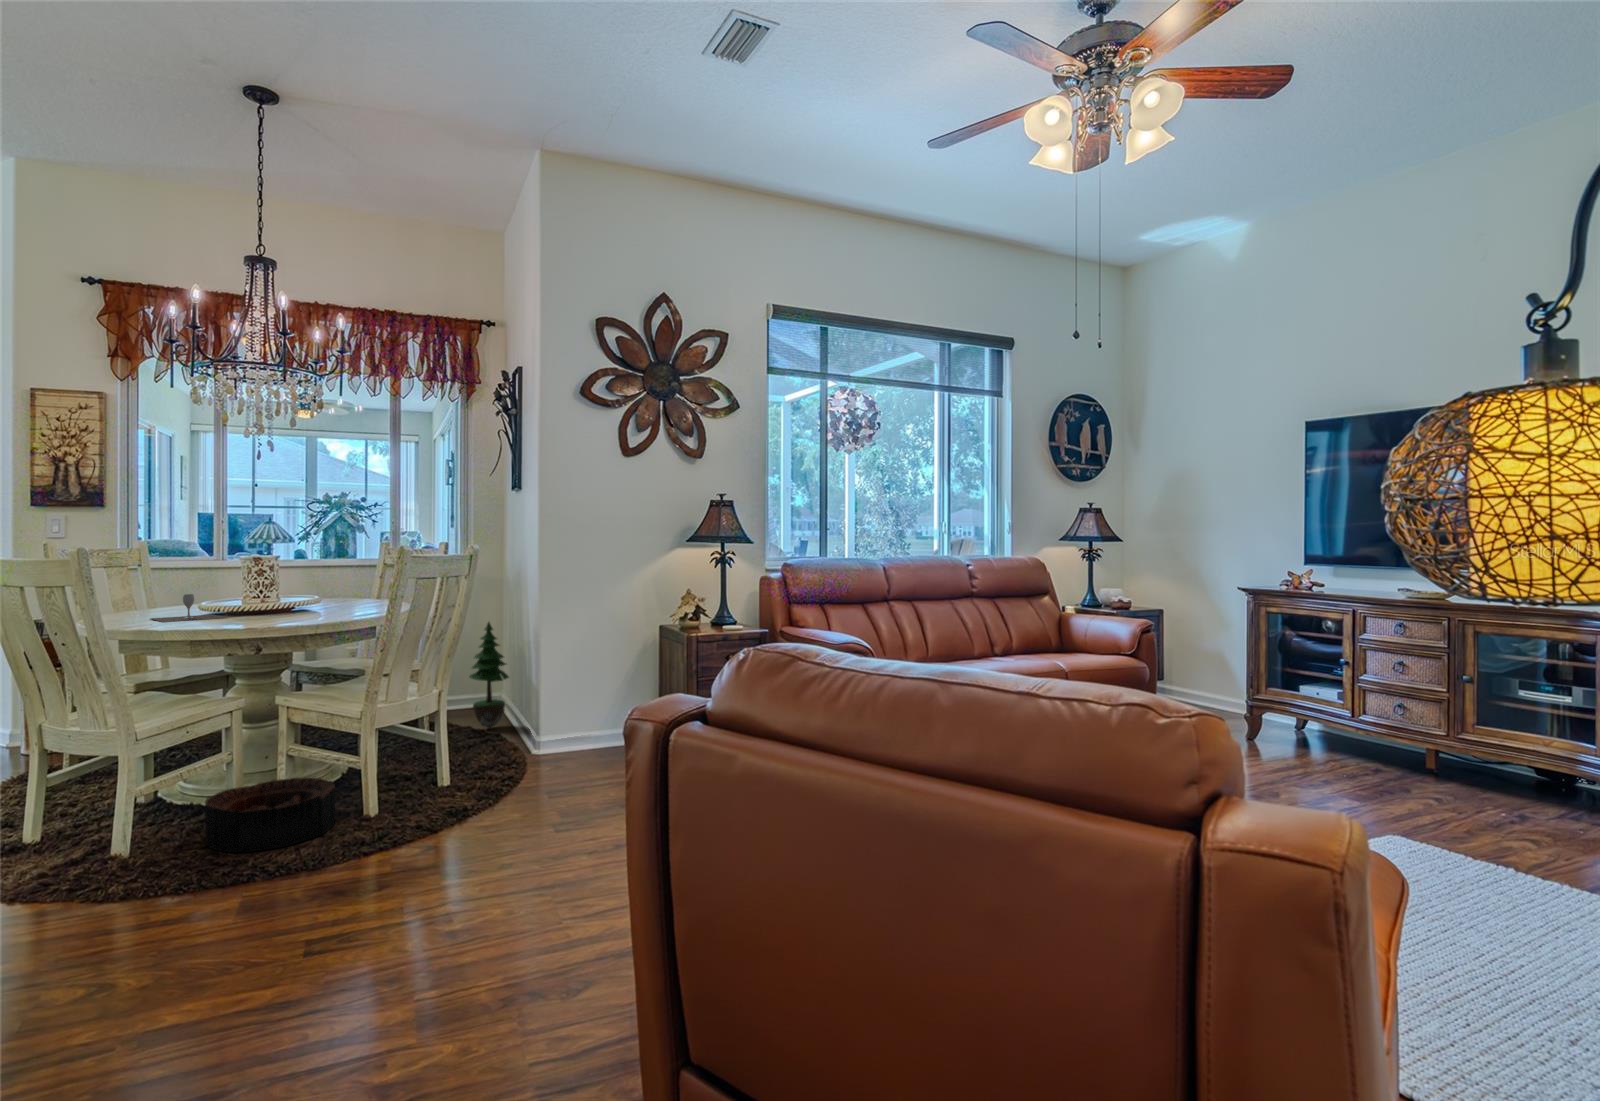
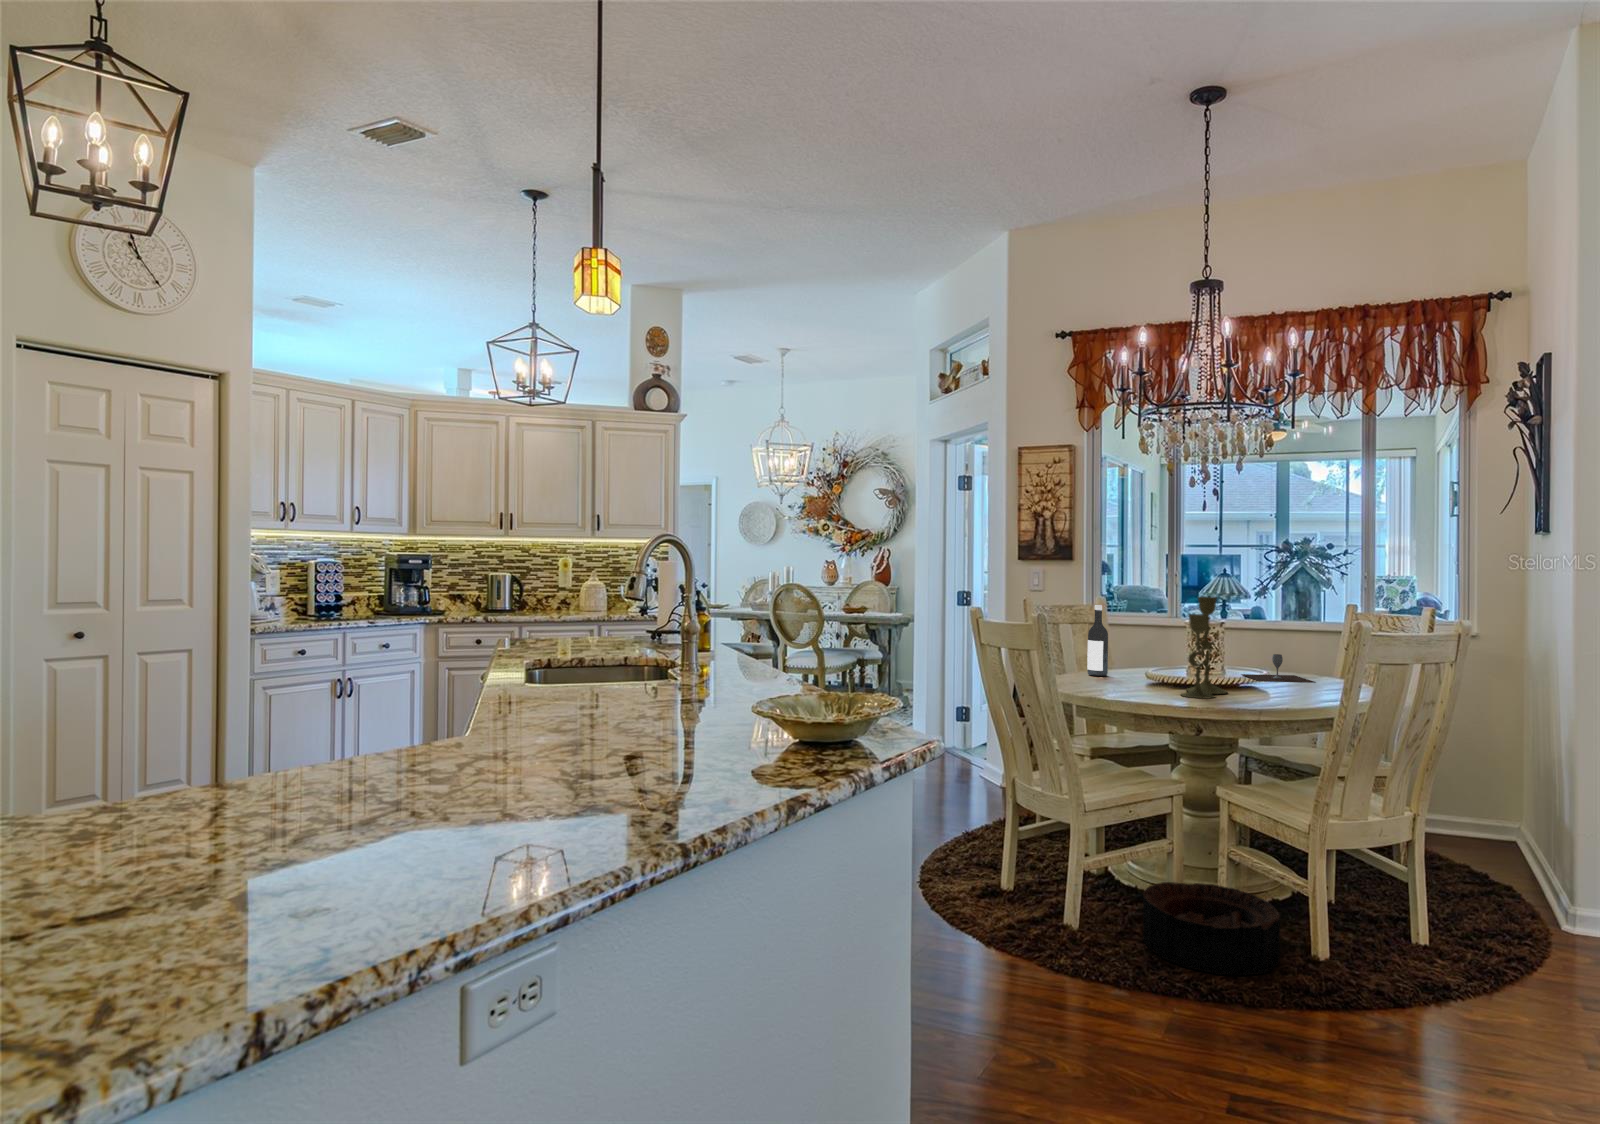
candlestick: none [239,533,284,622] -> present [1181,596,1227,699]
wine bottle: none [131,547,156,618] -> present [1087,605,1108,676]
wine glass: present [150,594,227,622] -> present [1242,654,1314,682]
potted tree: present [470,622,509,728] -> none [1467,720,1537,876]

